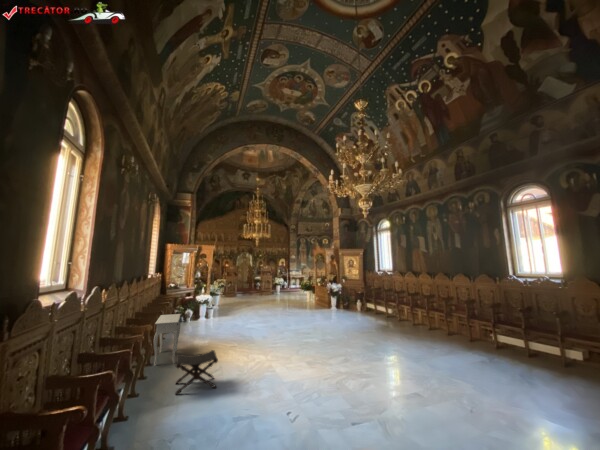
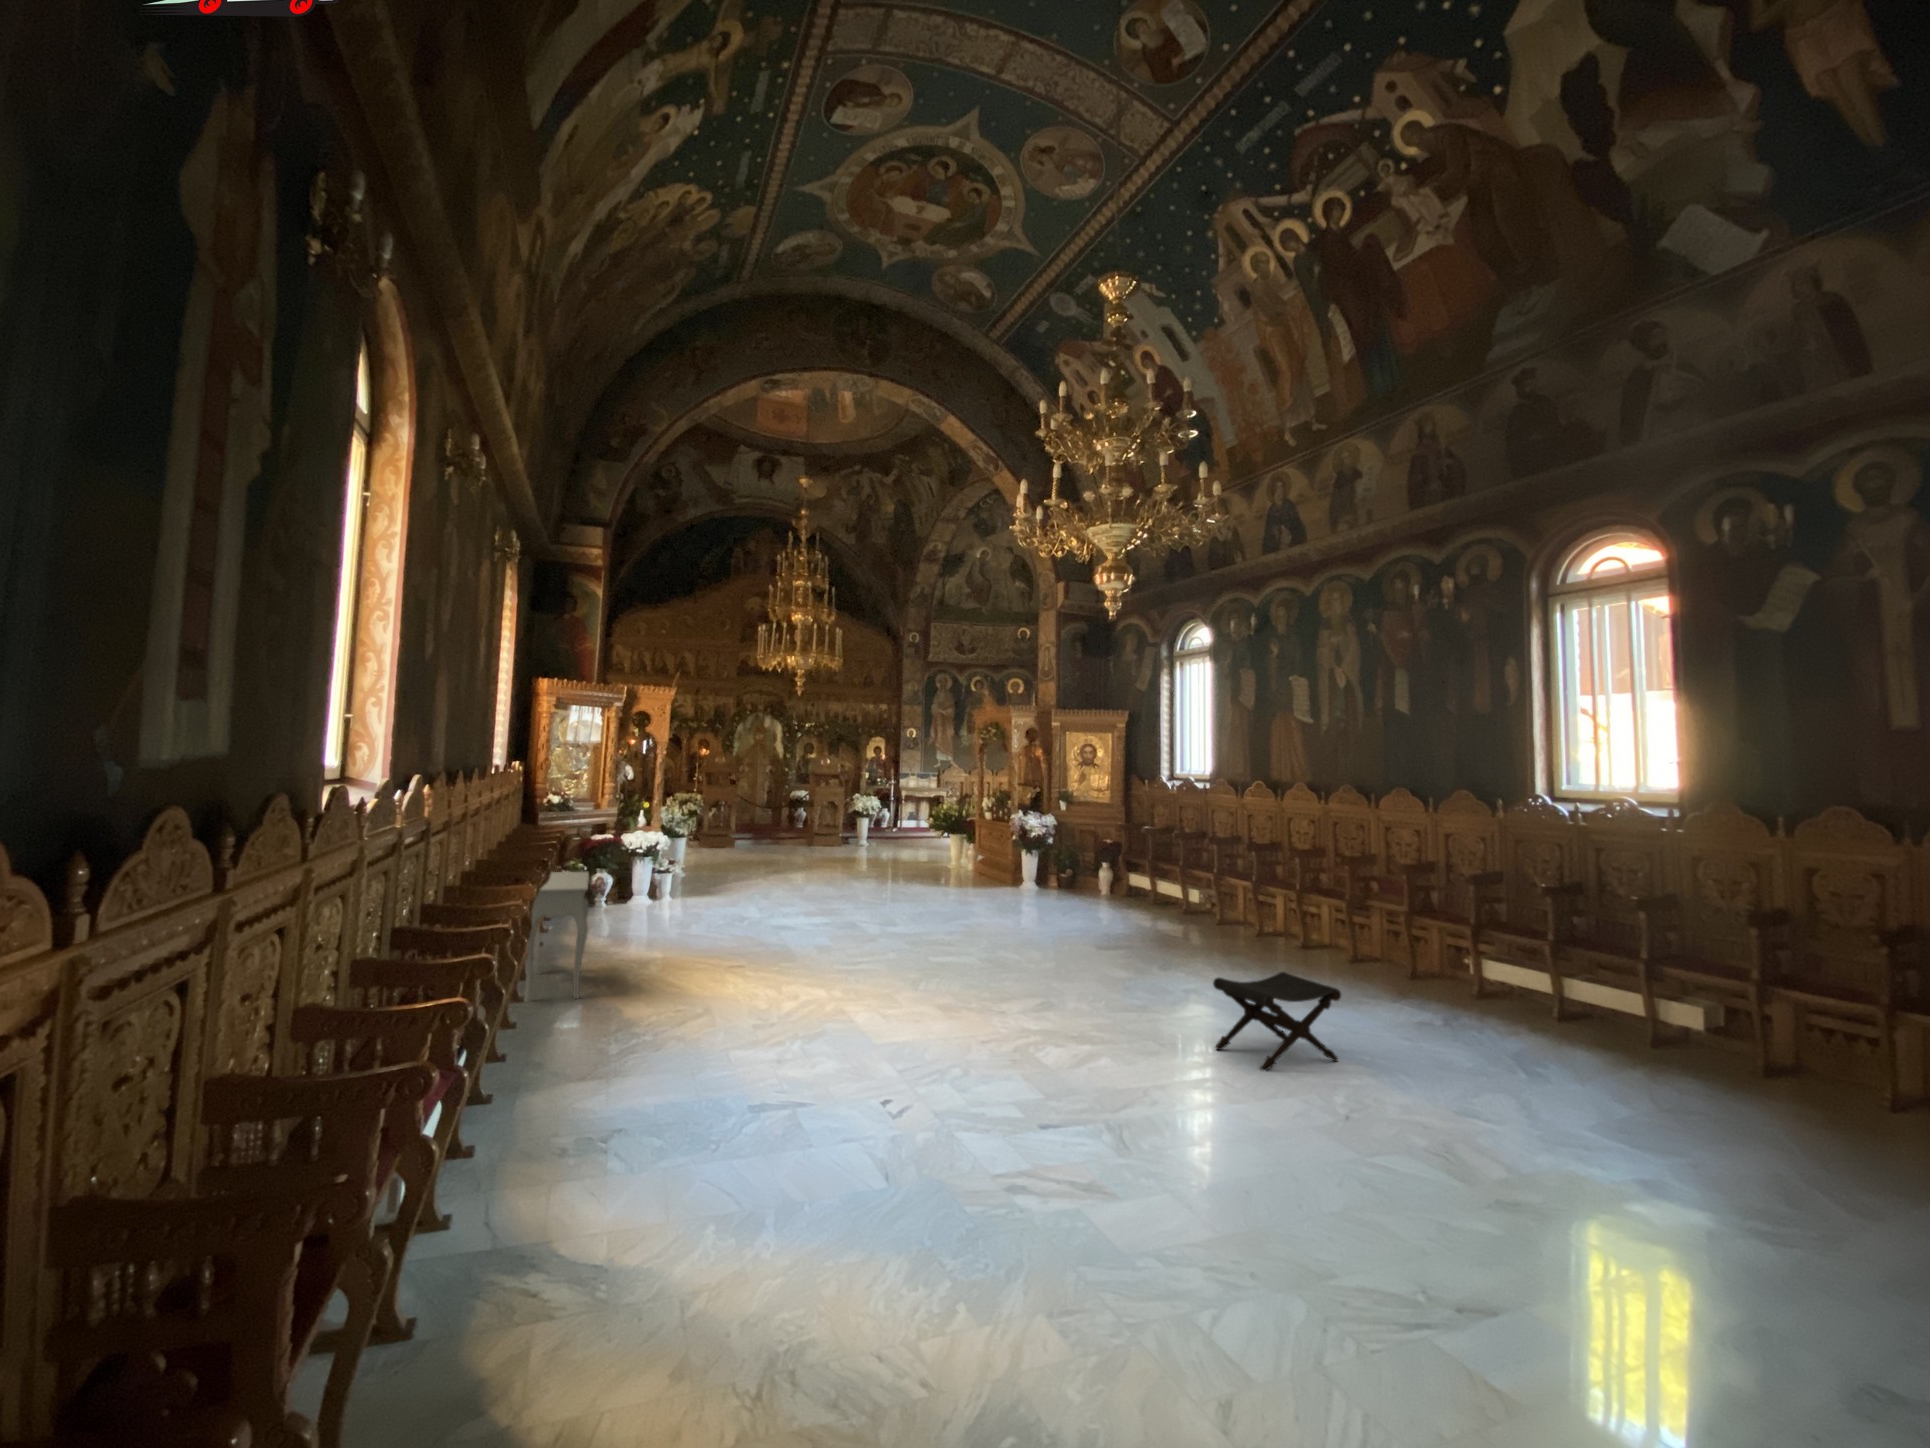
footstool: present [175,350,218,395] -> present [1213,972,1341,1071]

